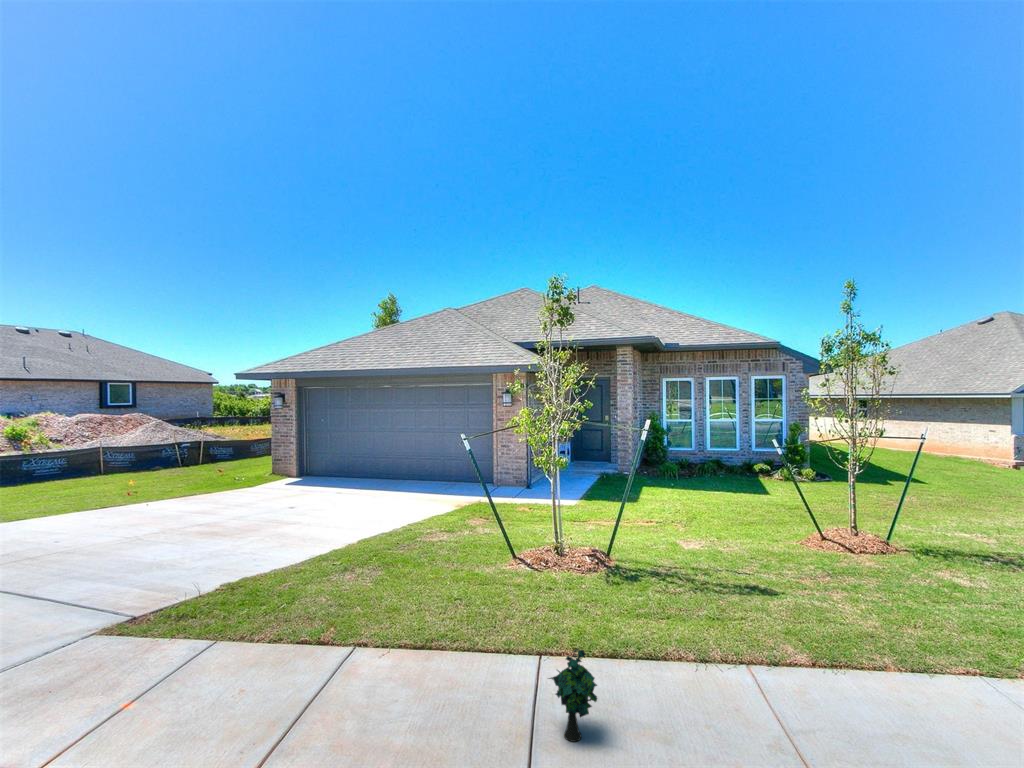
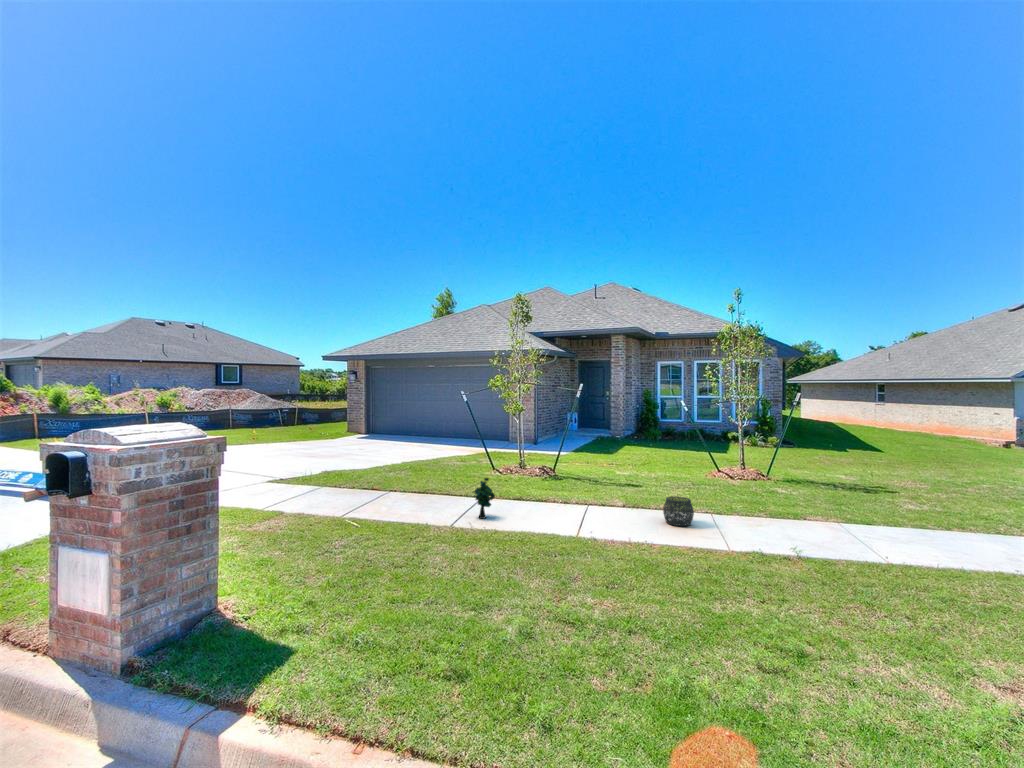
woven basket: none [913,656,991,732] -> present [663,496,694,526]

